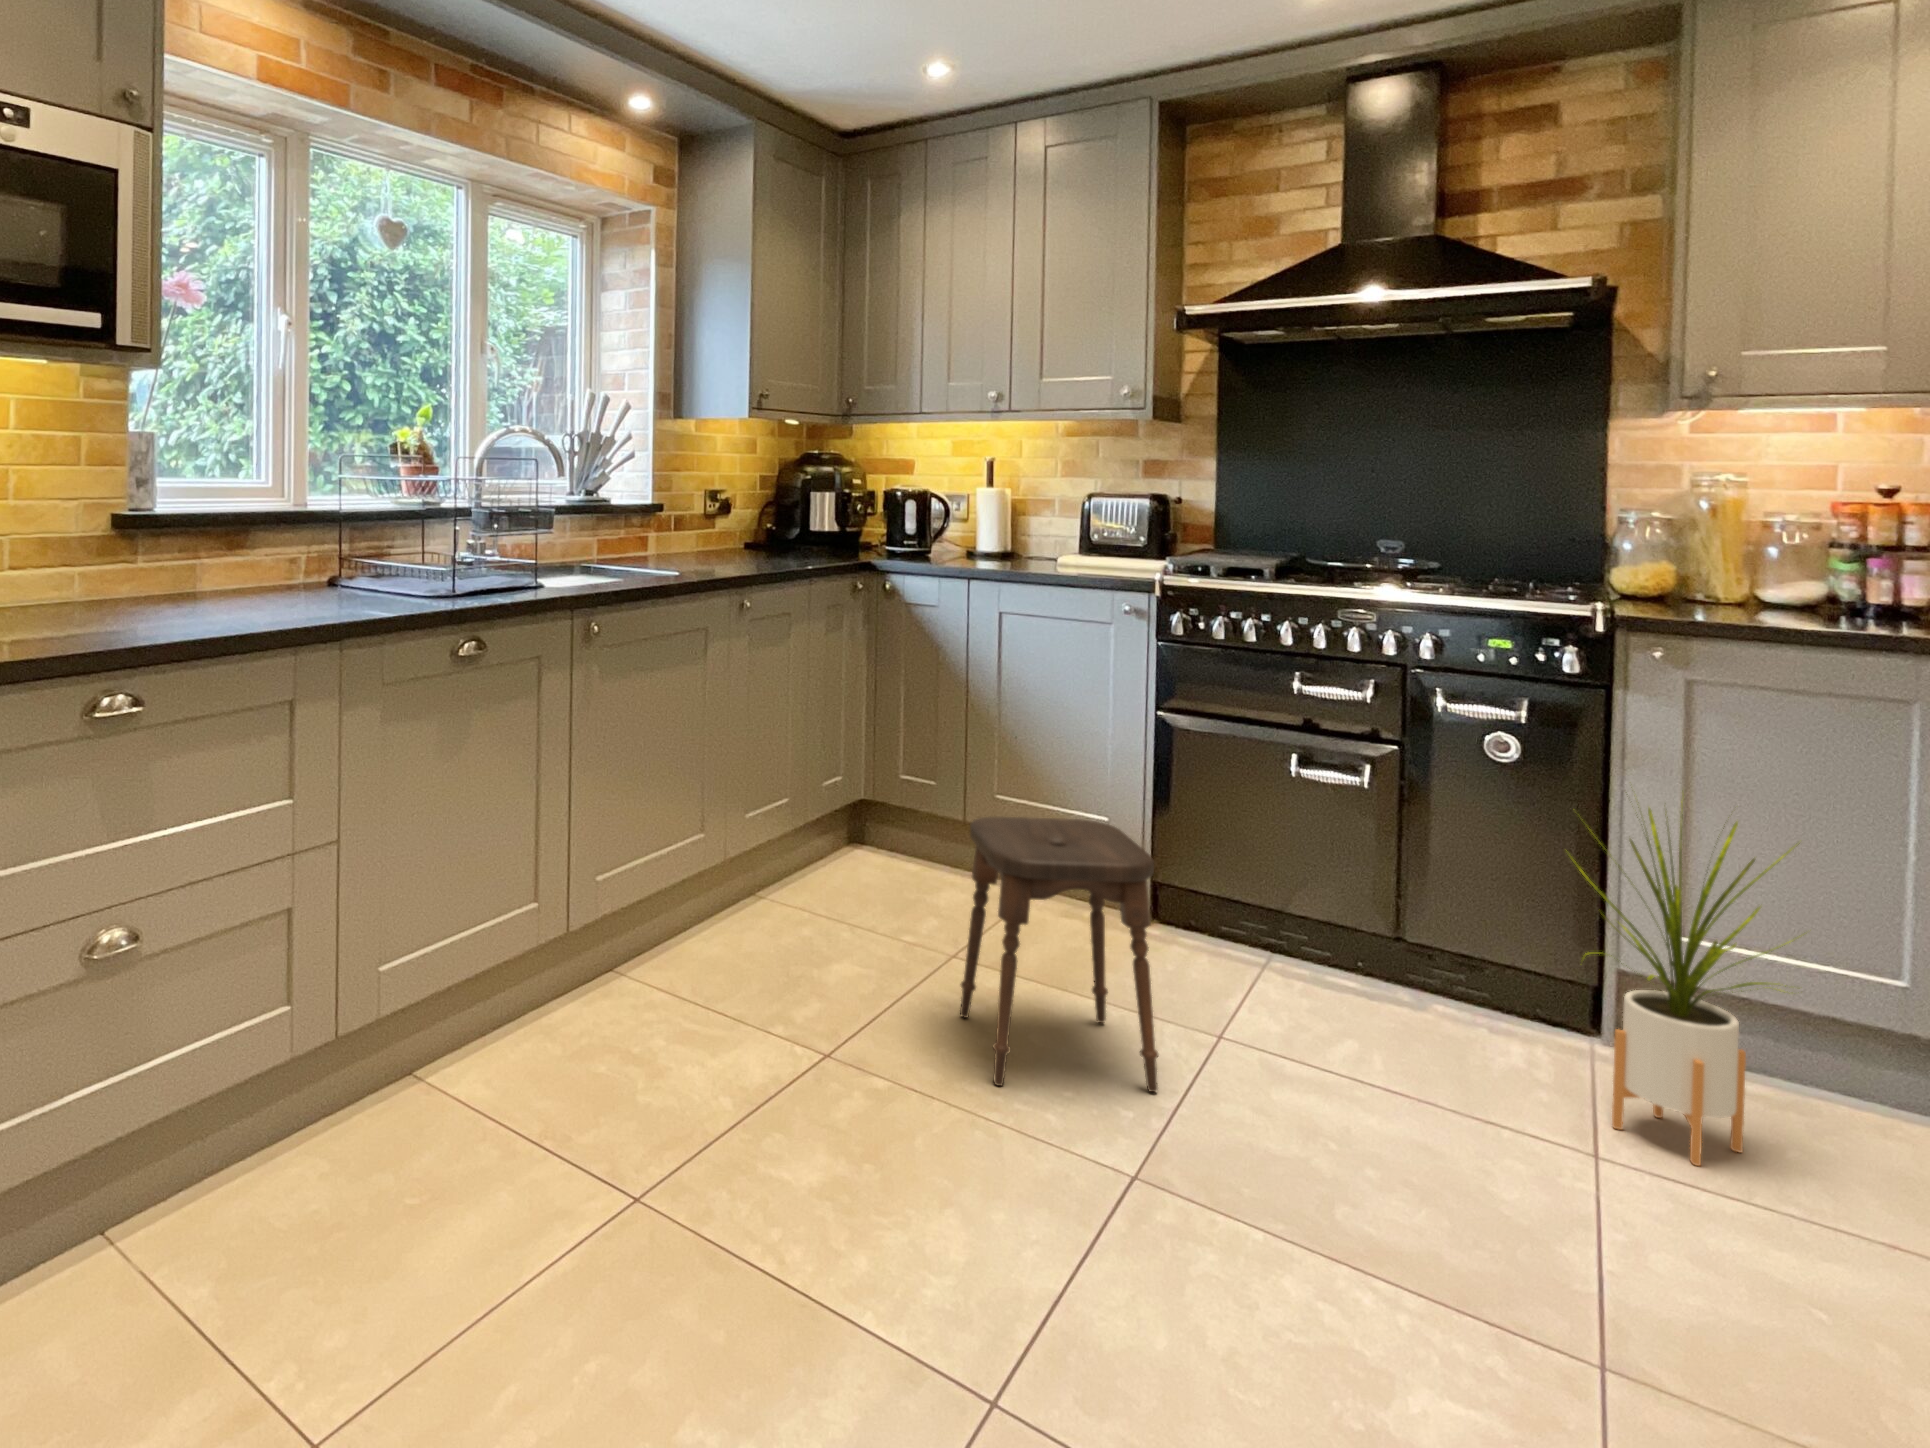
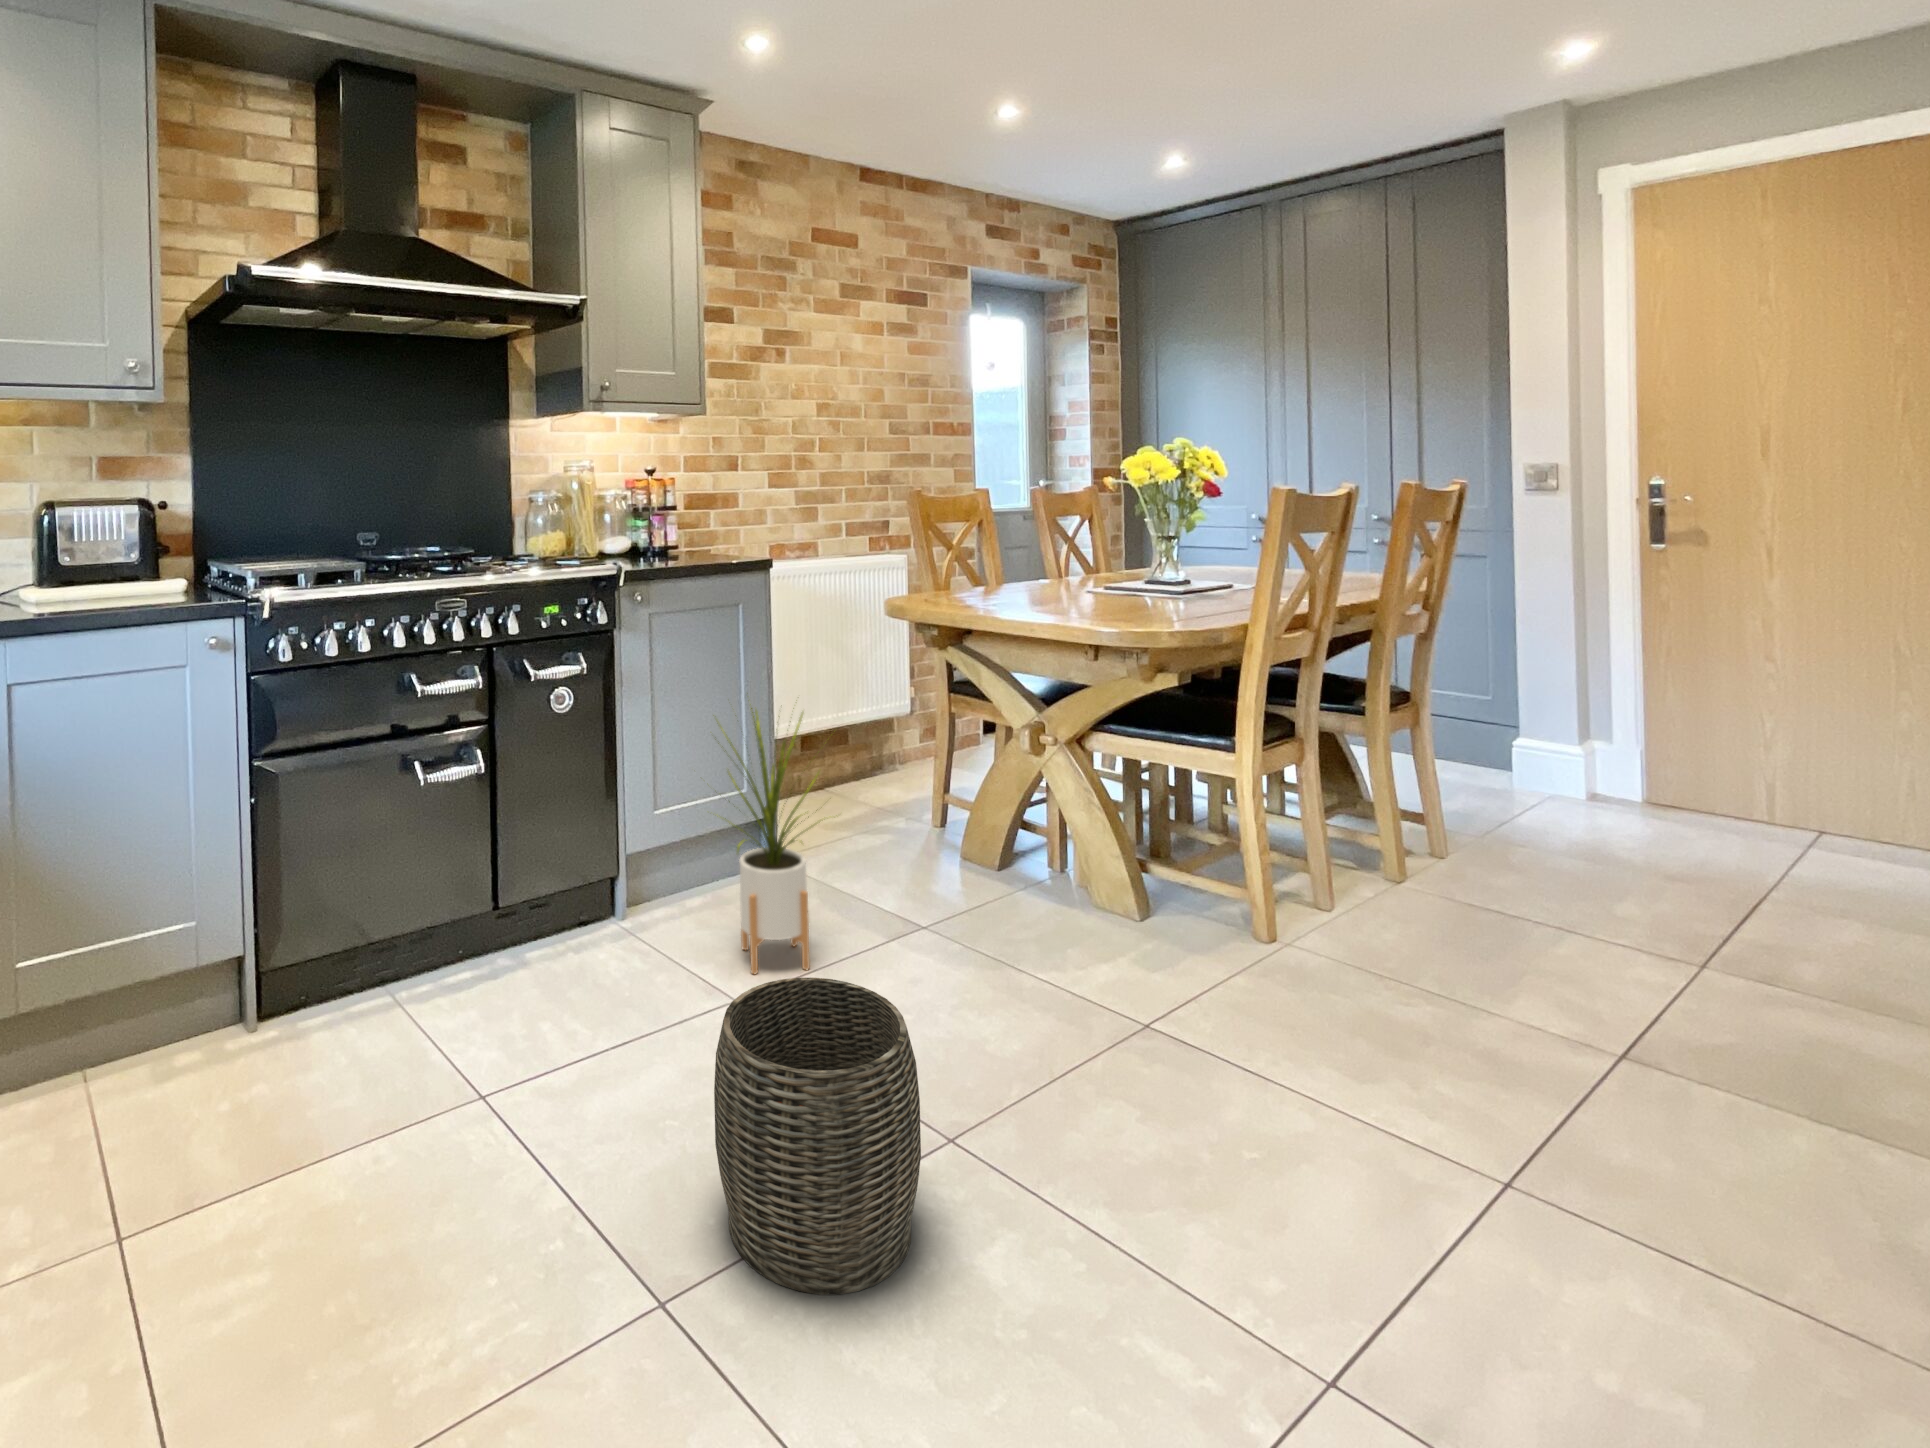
stool: present [960,817,1158,1092] -> none [316,917,607,1373]
woven basket: none [1170,974,1385,1250] -> present [714,978,921,1295]

